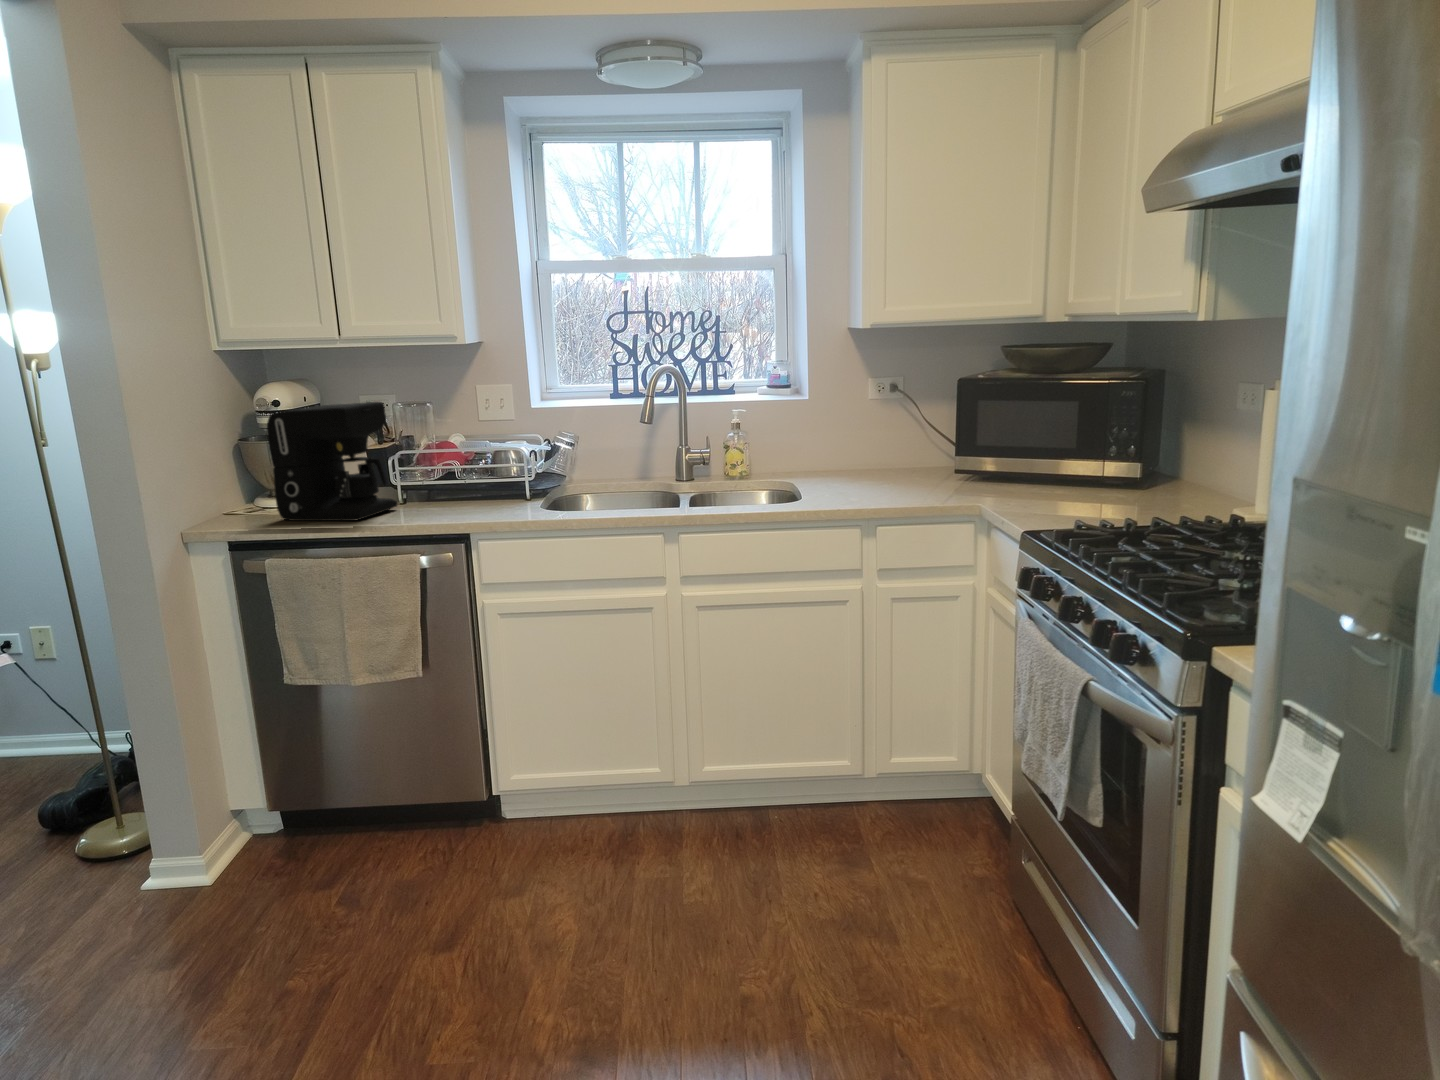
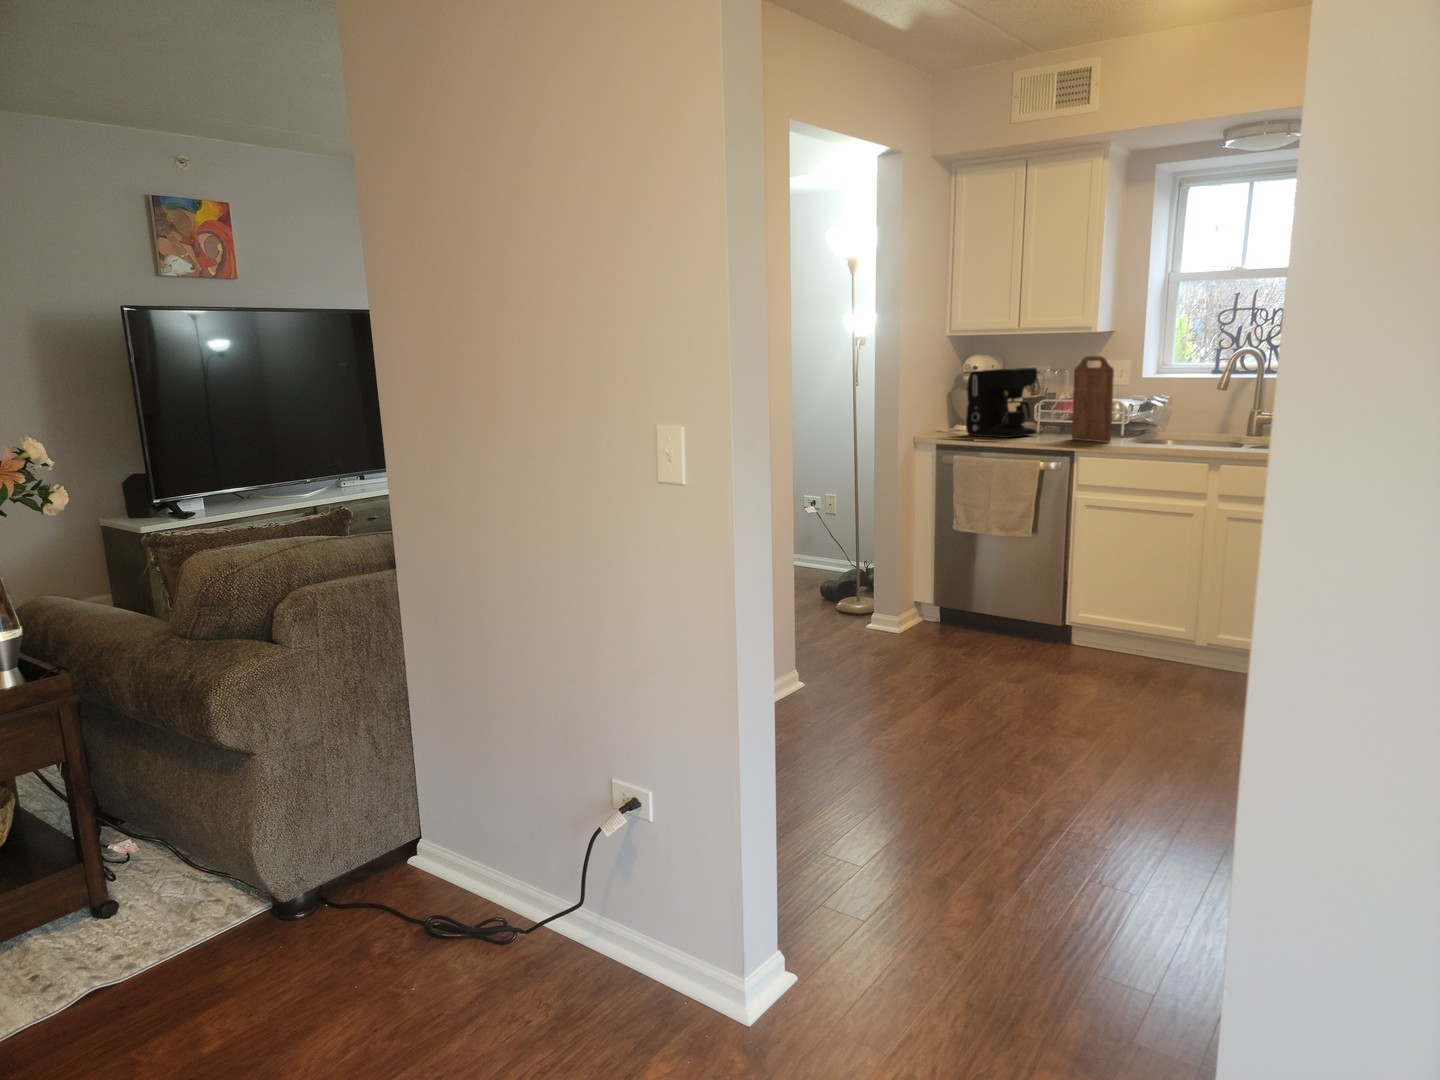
cutting board: none [447,382,522,515] -> present [1072,356,1114,442]

